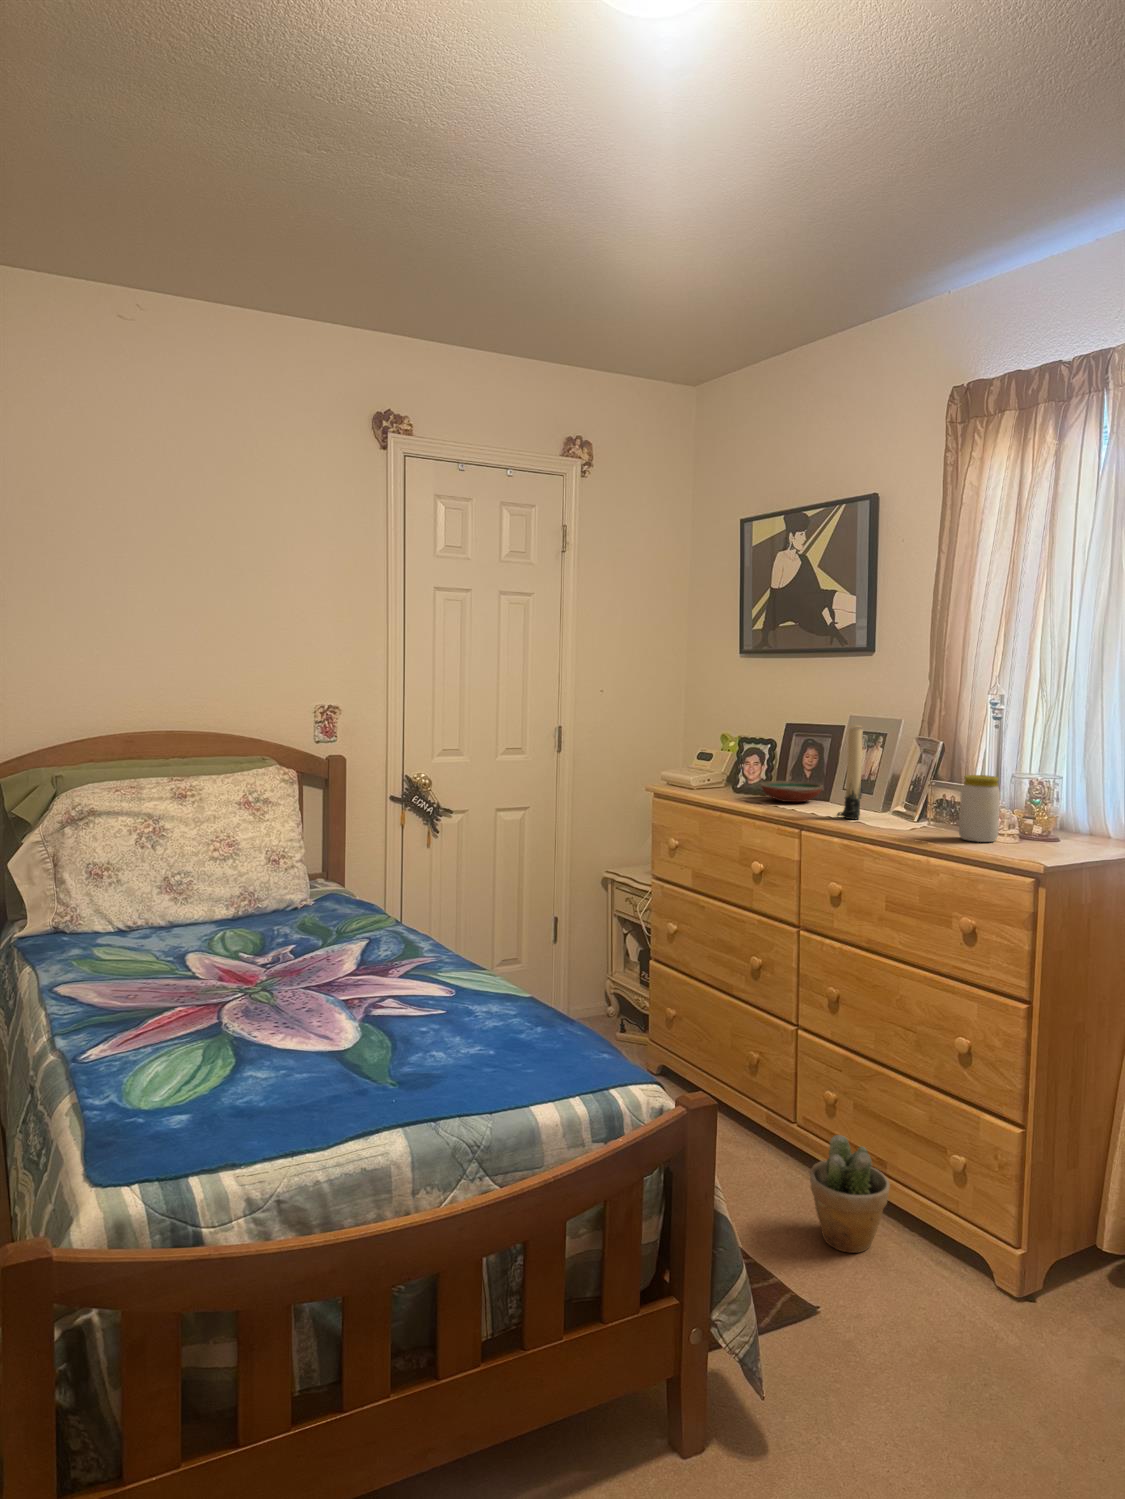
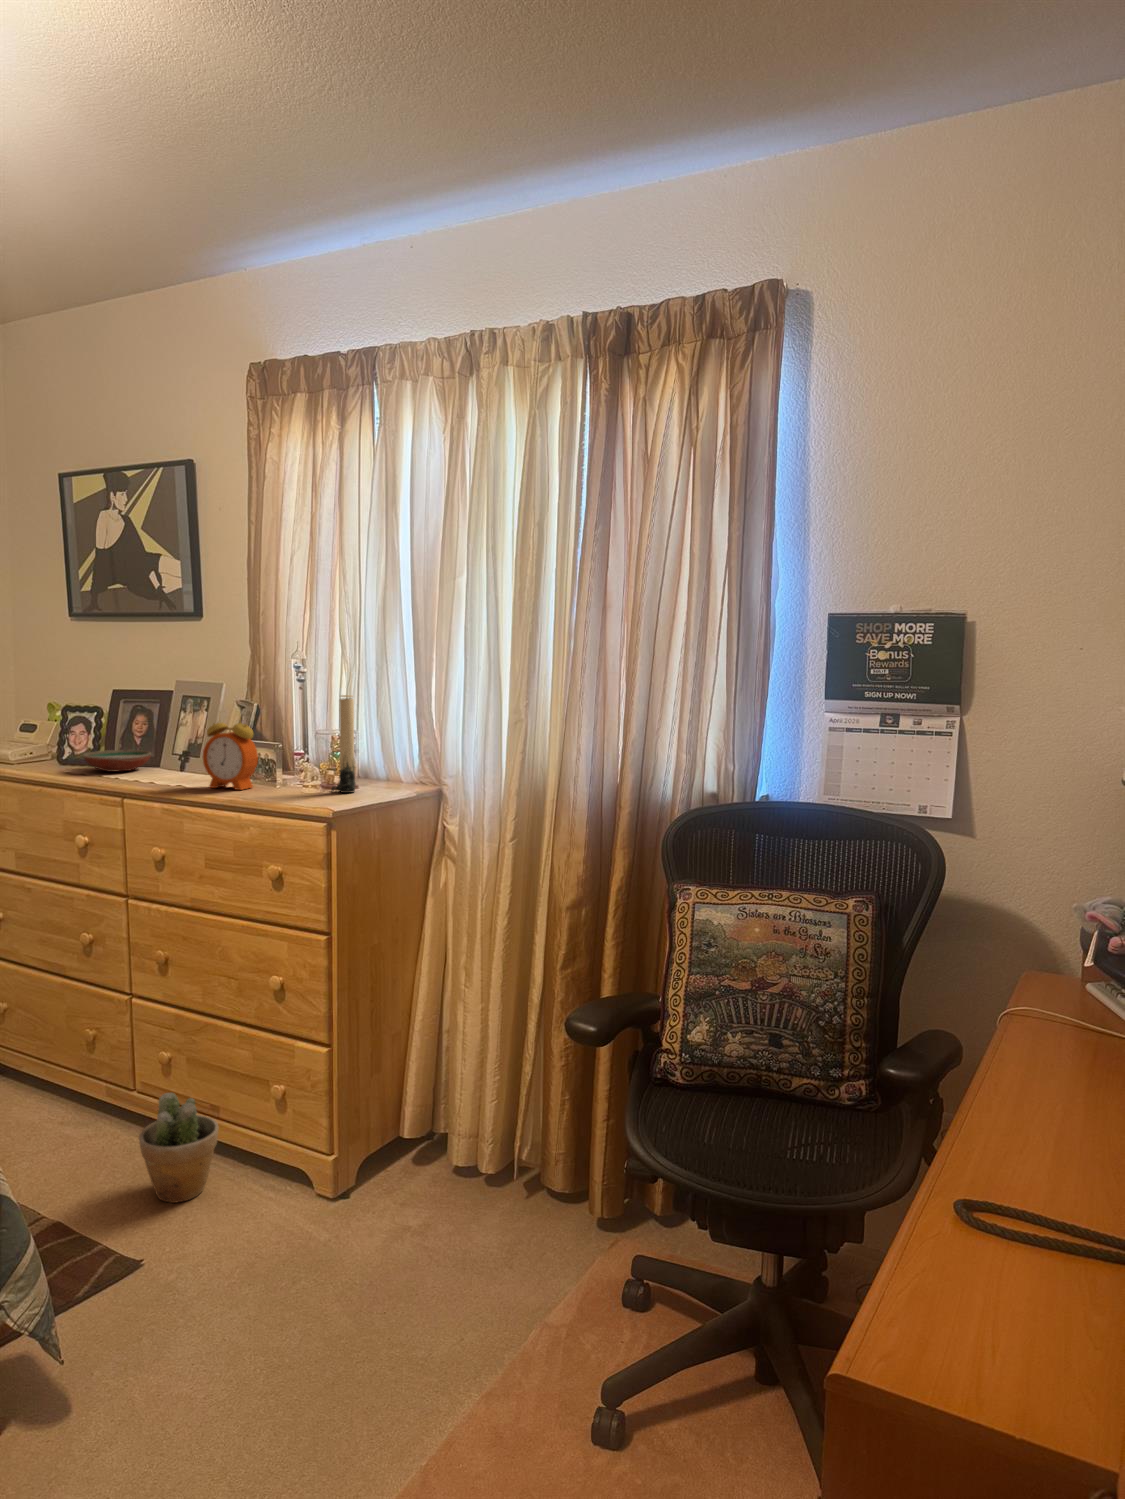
candle: present [837,725,863,819] -> present [331,695,355,793]
alarm clock: none [888,748,947,832] -> present [203,723,258,790]
jar: present [959,775,1000,842] -> none [266,733,301,795]

